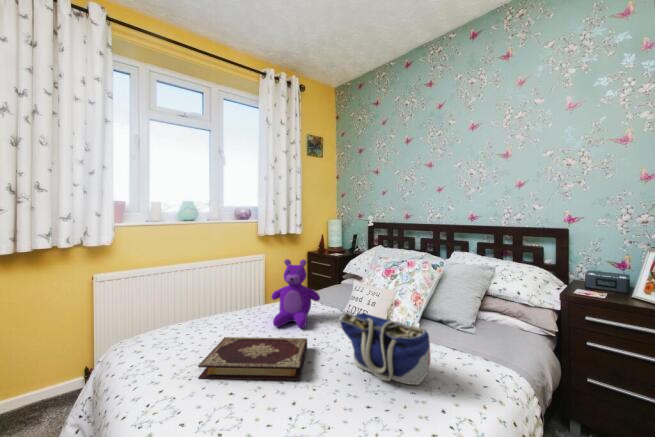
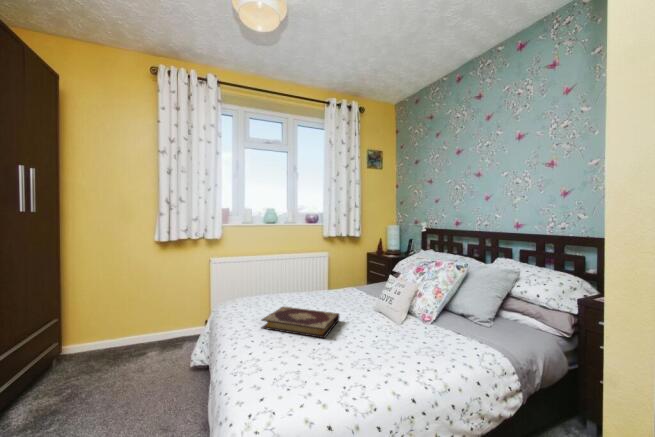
teddy bear: present [271,259,320,328] -> none [321,255,359,308]
tote bag: present [340,312,430,385] -> none [357,294,425,353]

